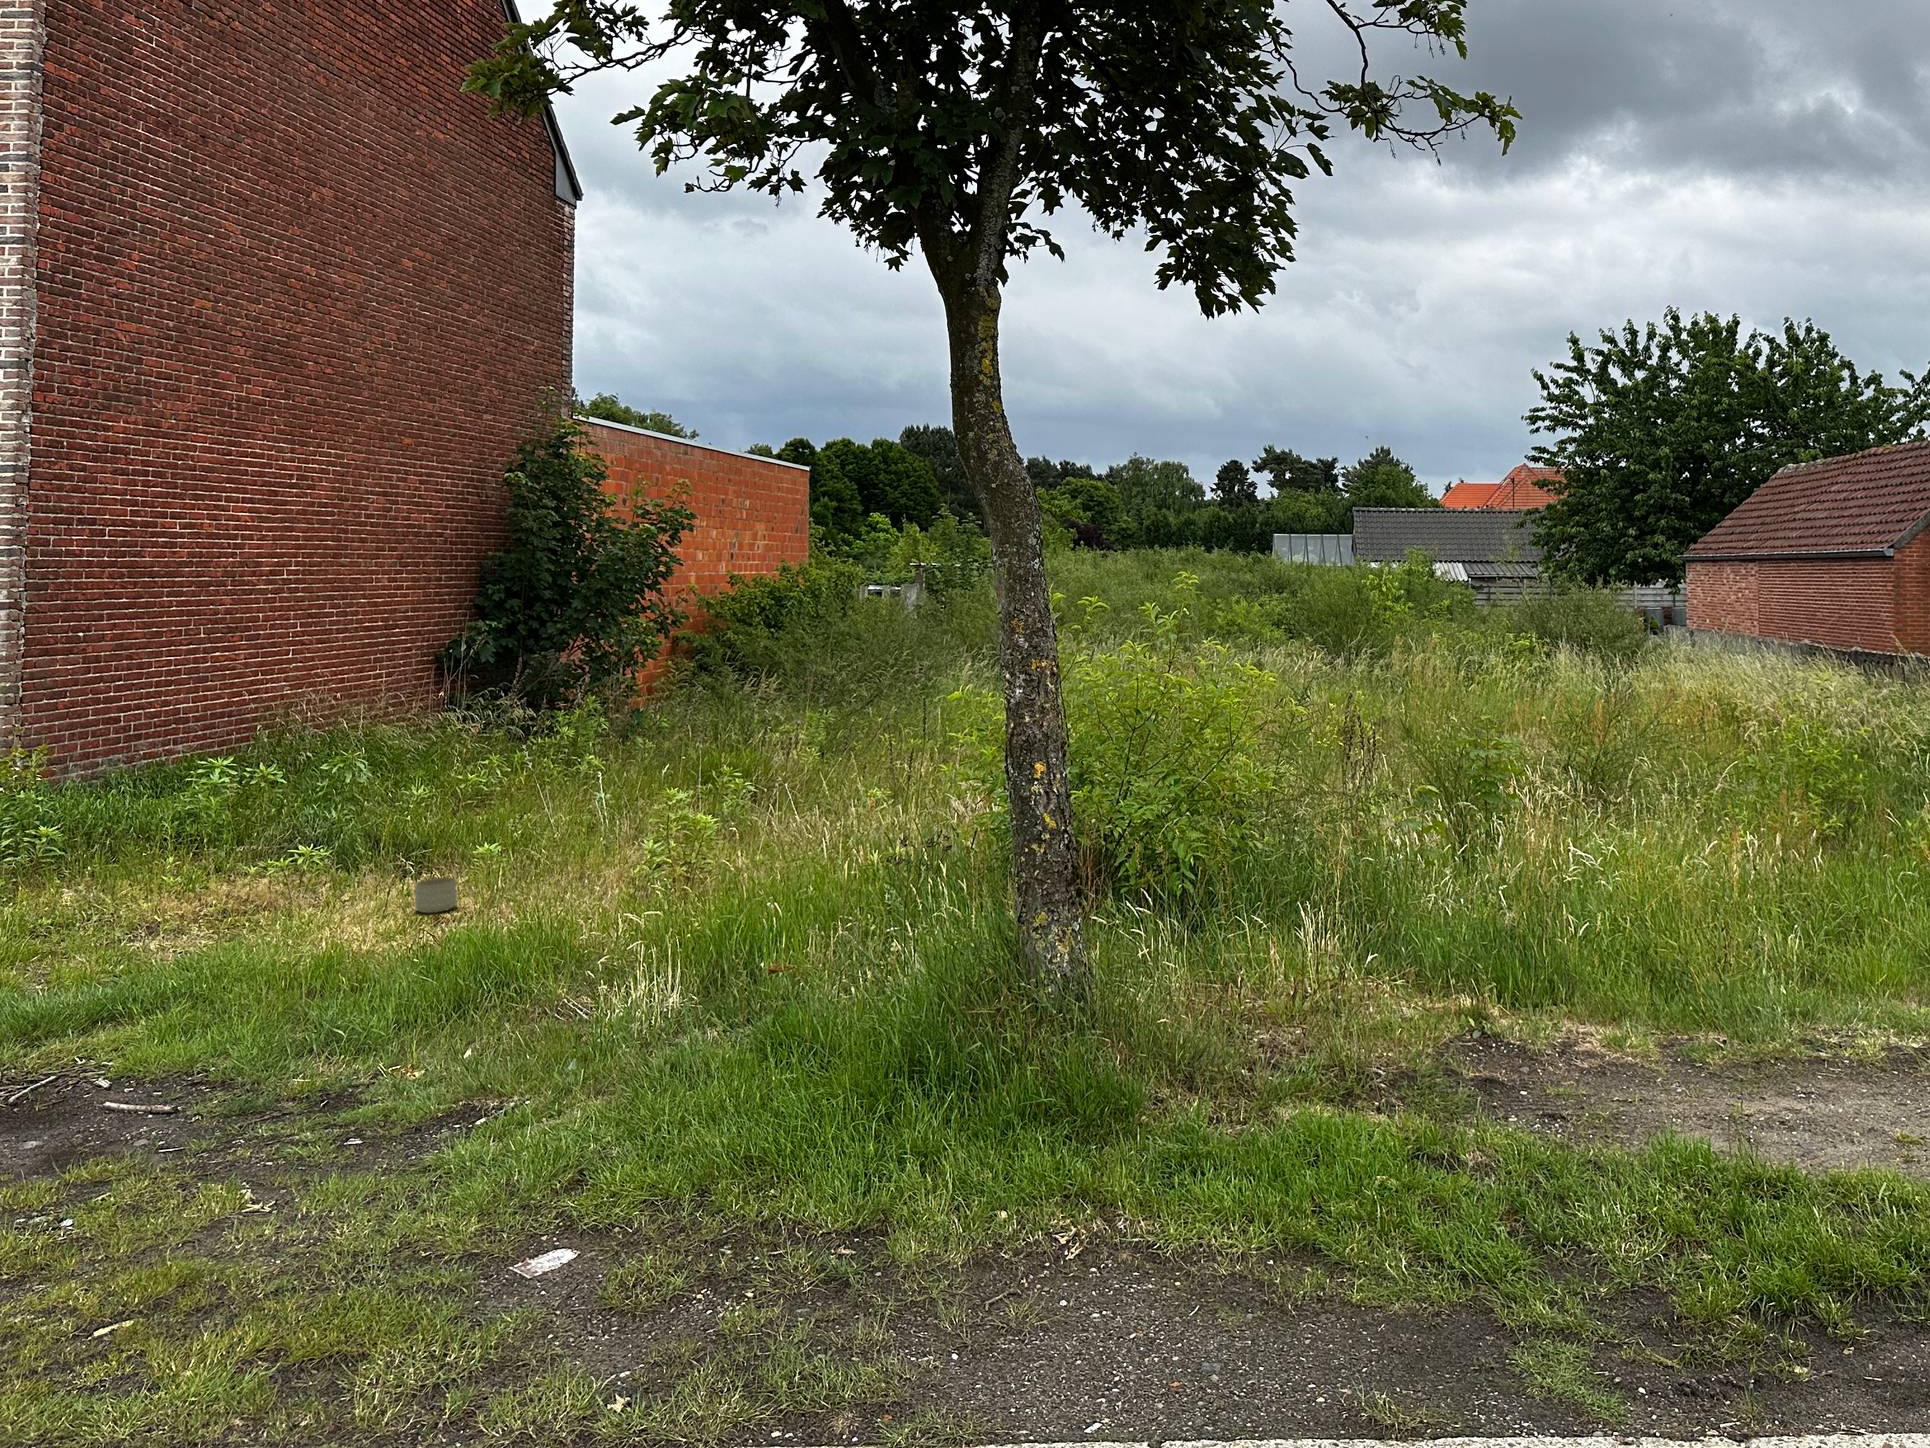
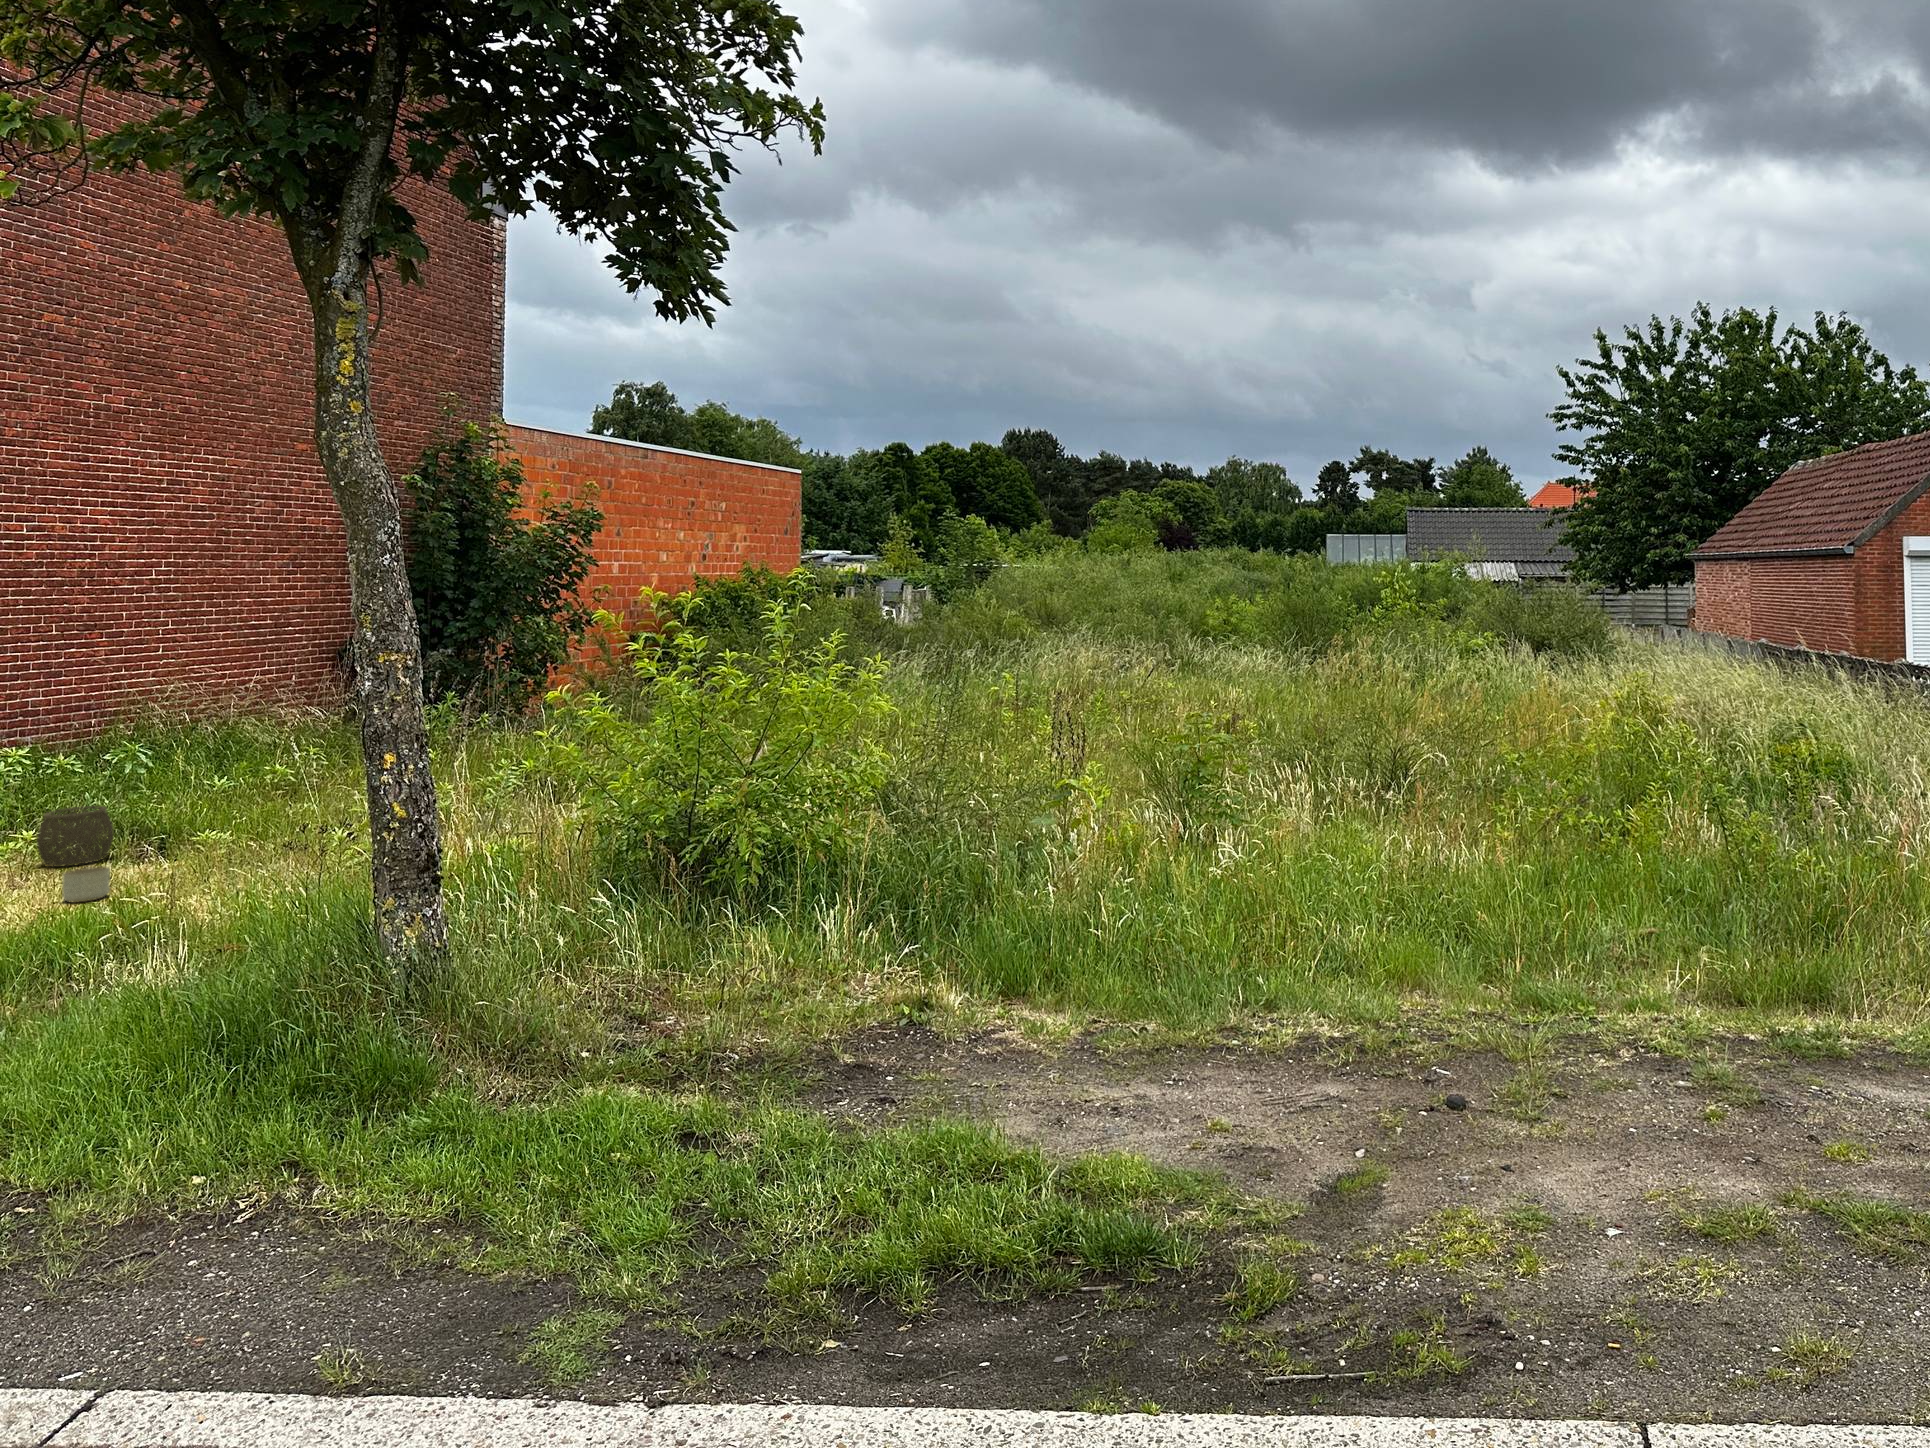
woven basket: none [330,816,402,879] -> present [37,806,114,867]

